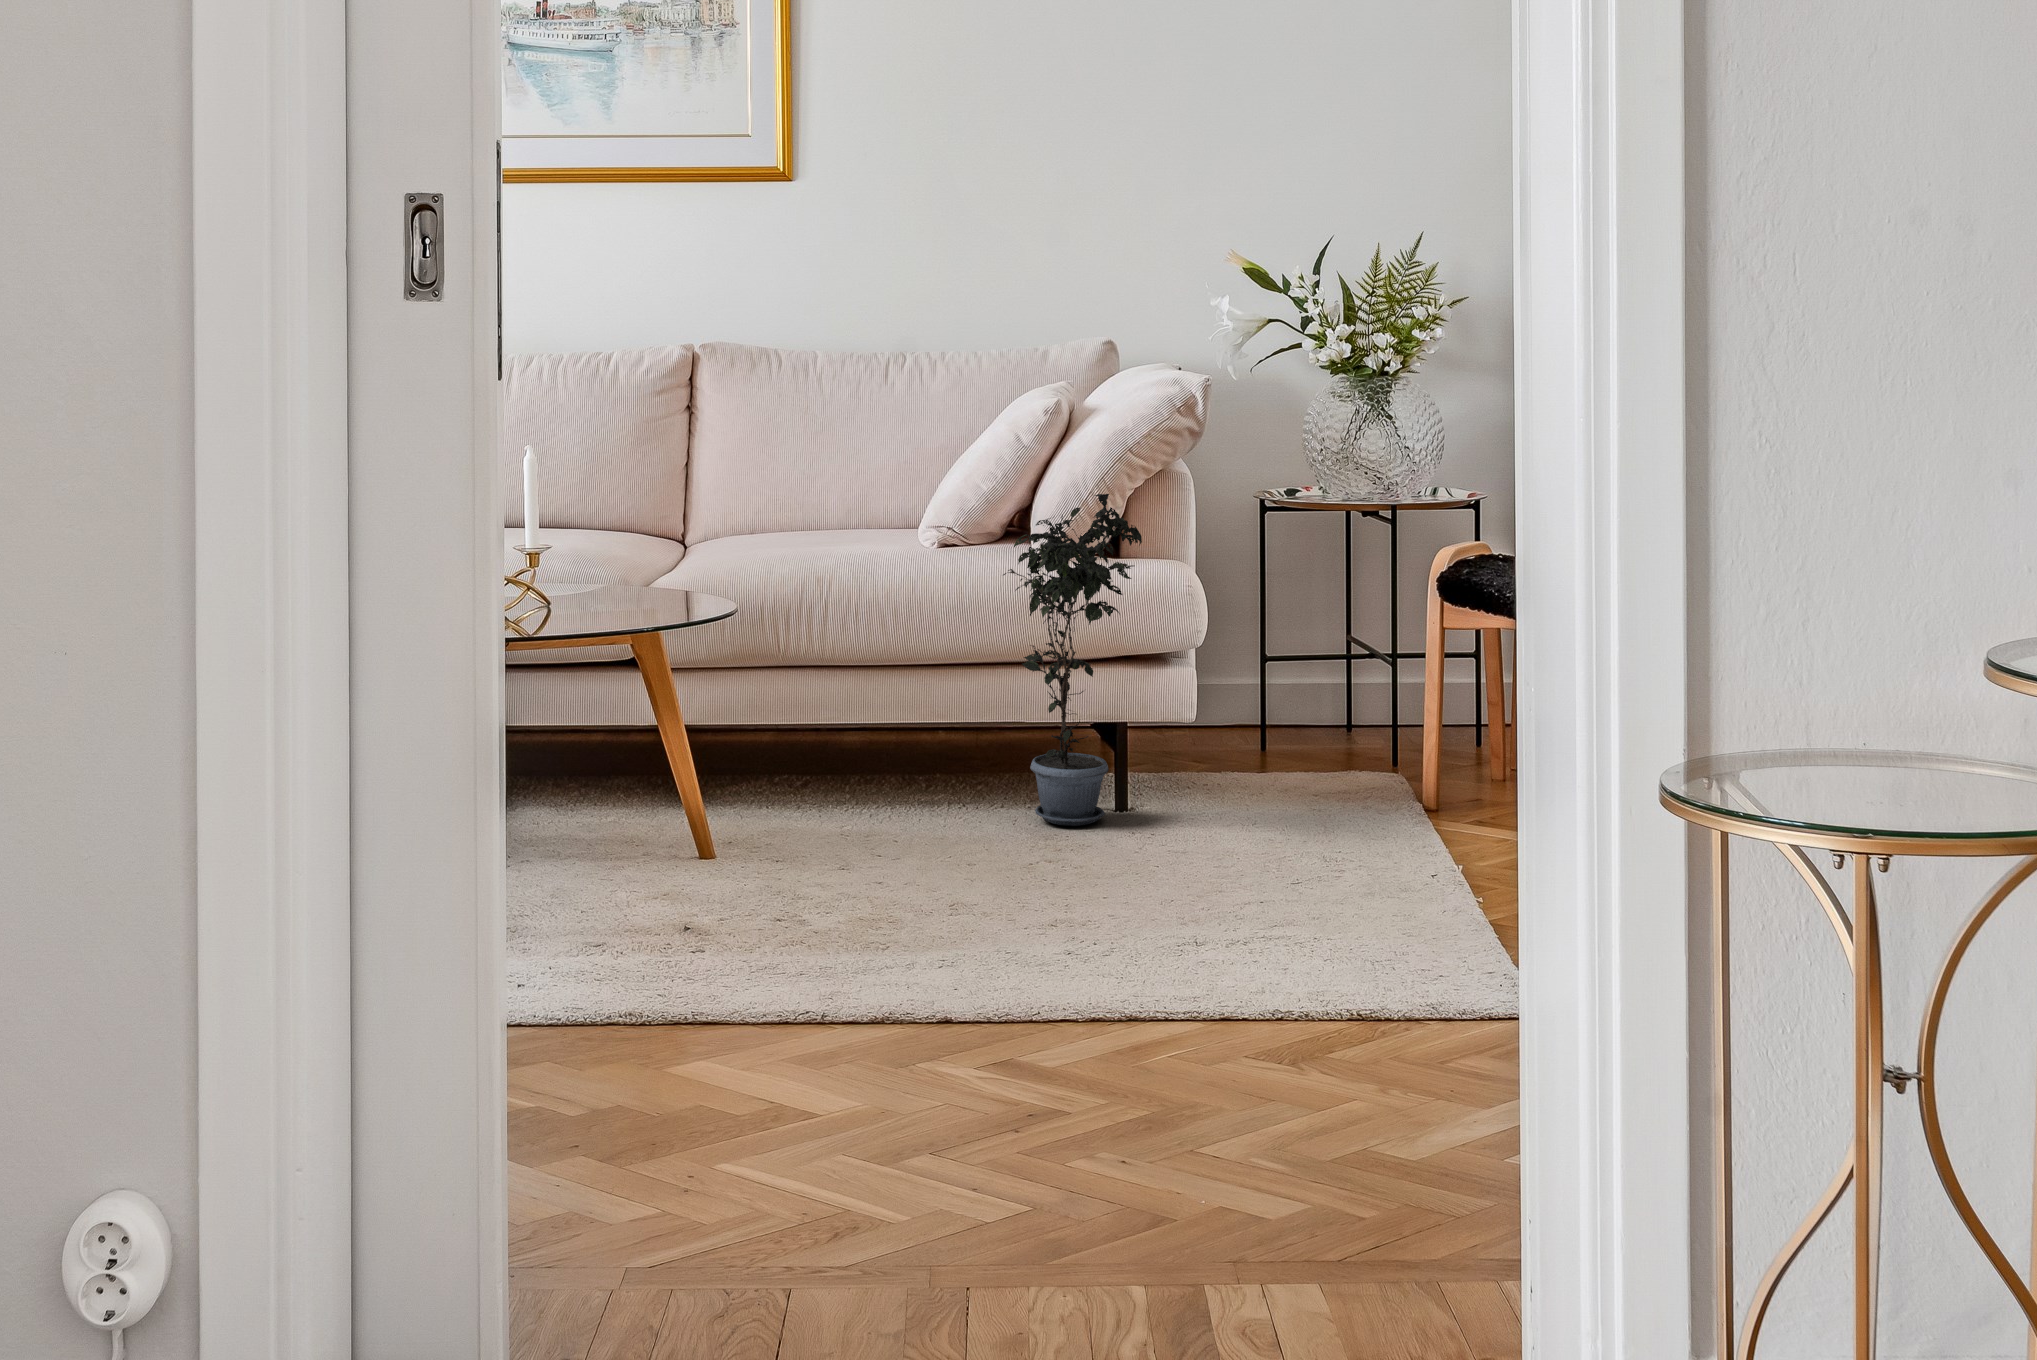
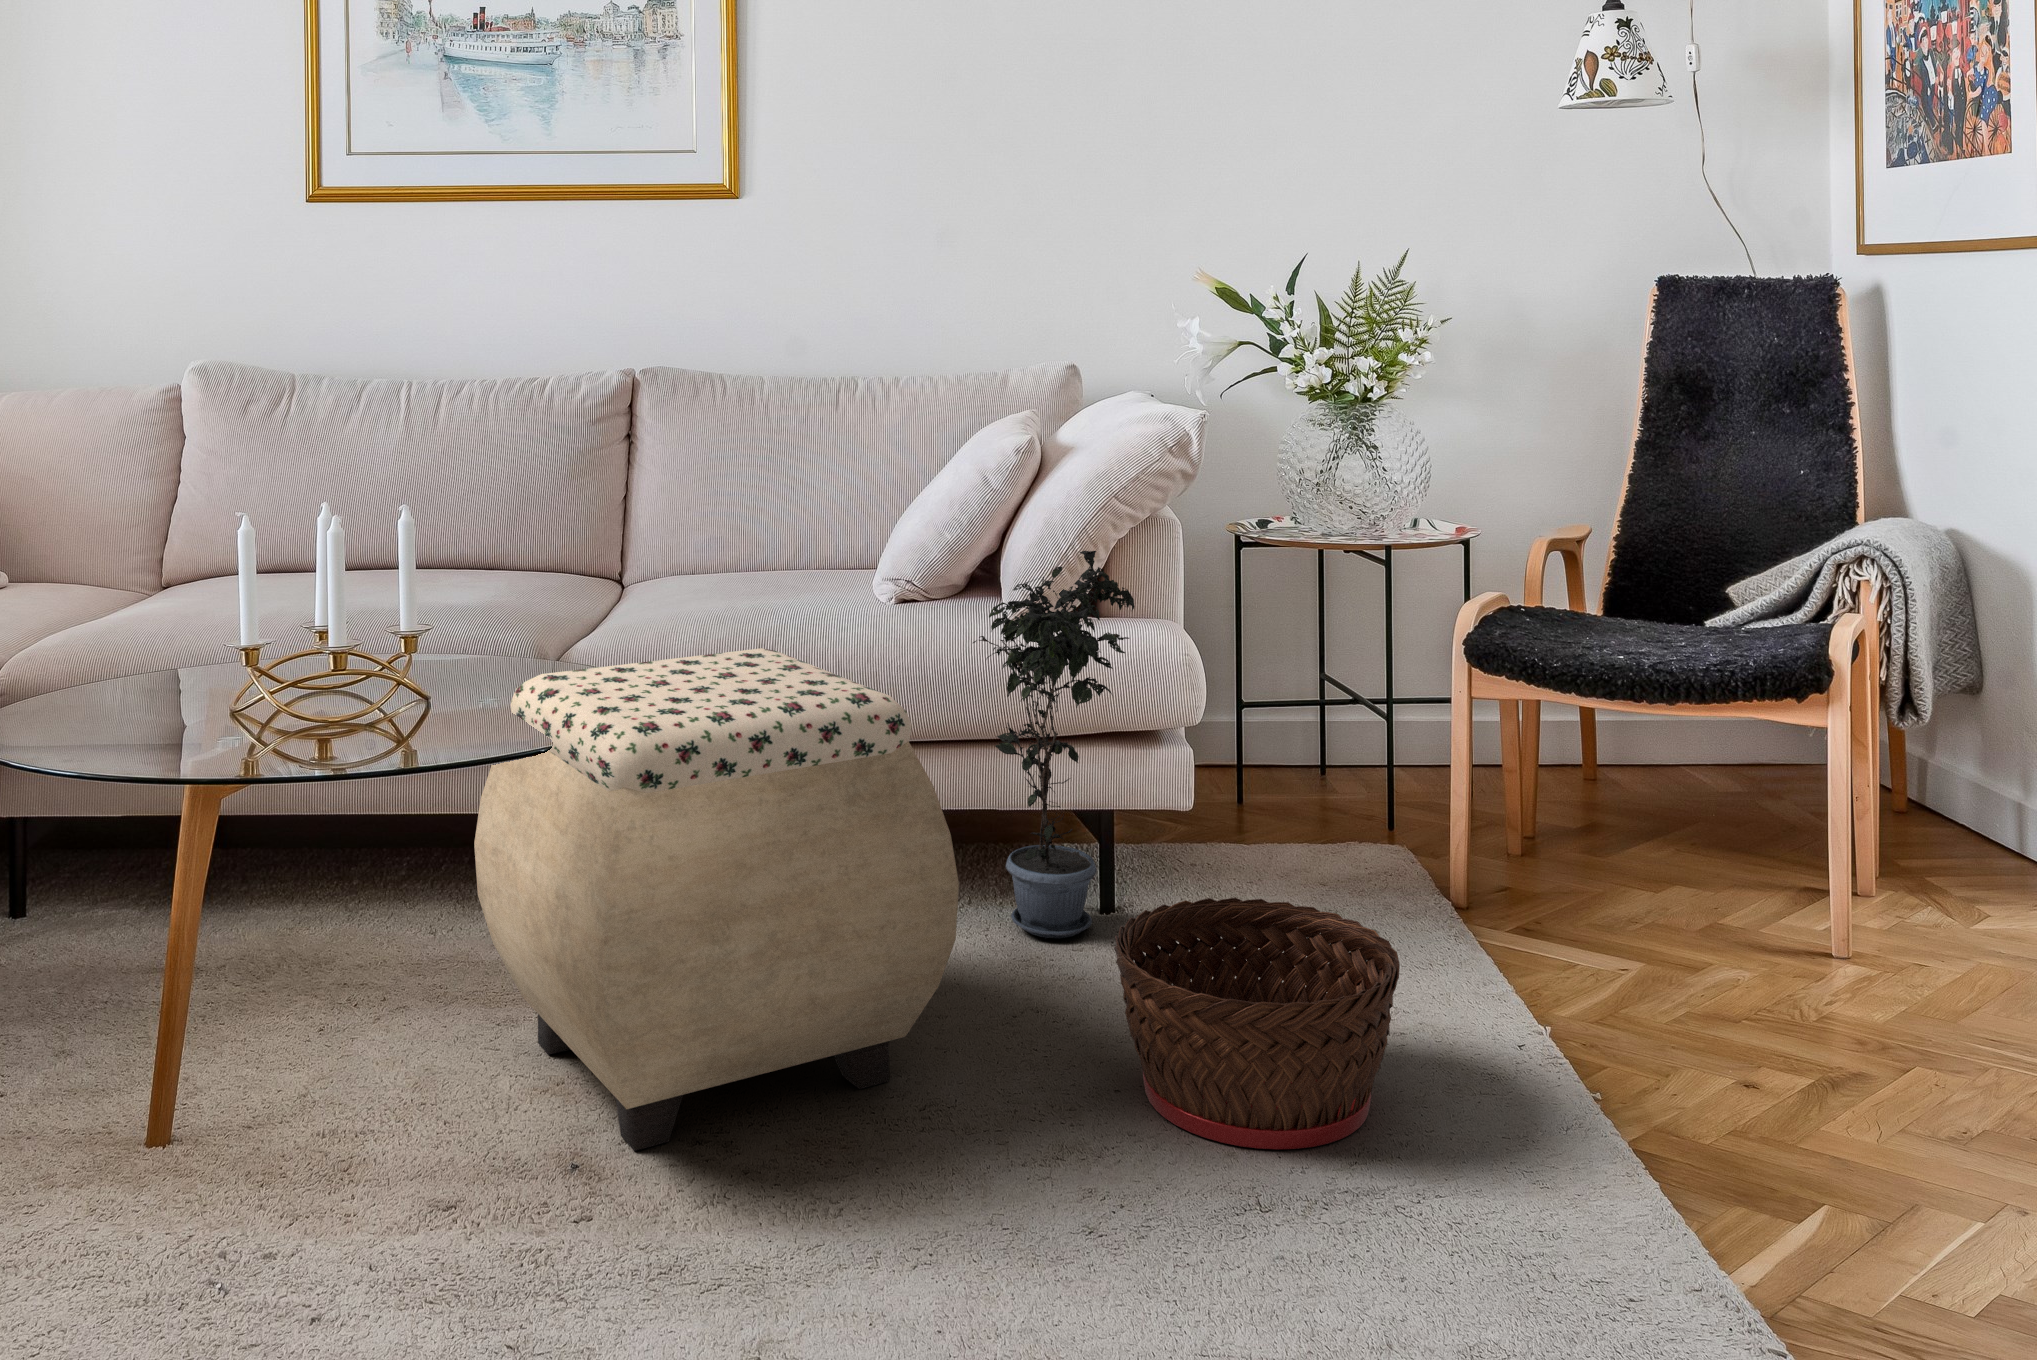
ottoman: none [583,568,979,932] -> present [474,648,959,1151]
basket: none [1103,763,1324,928] -> present [1114,898,1400,1149]

